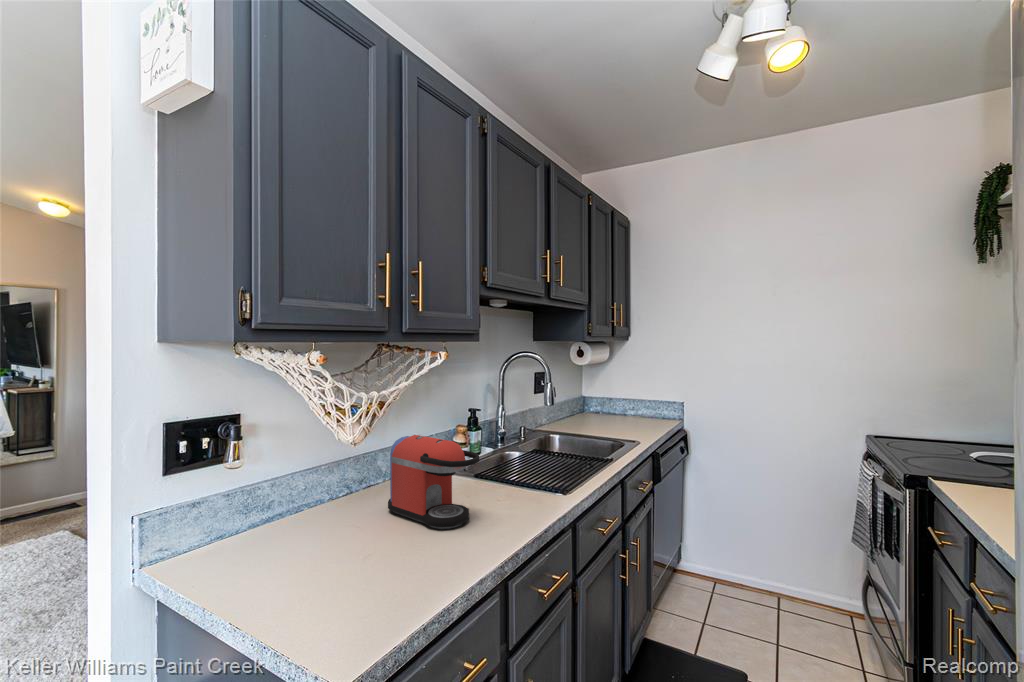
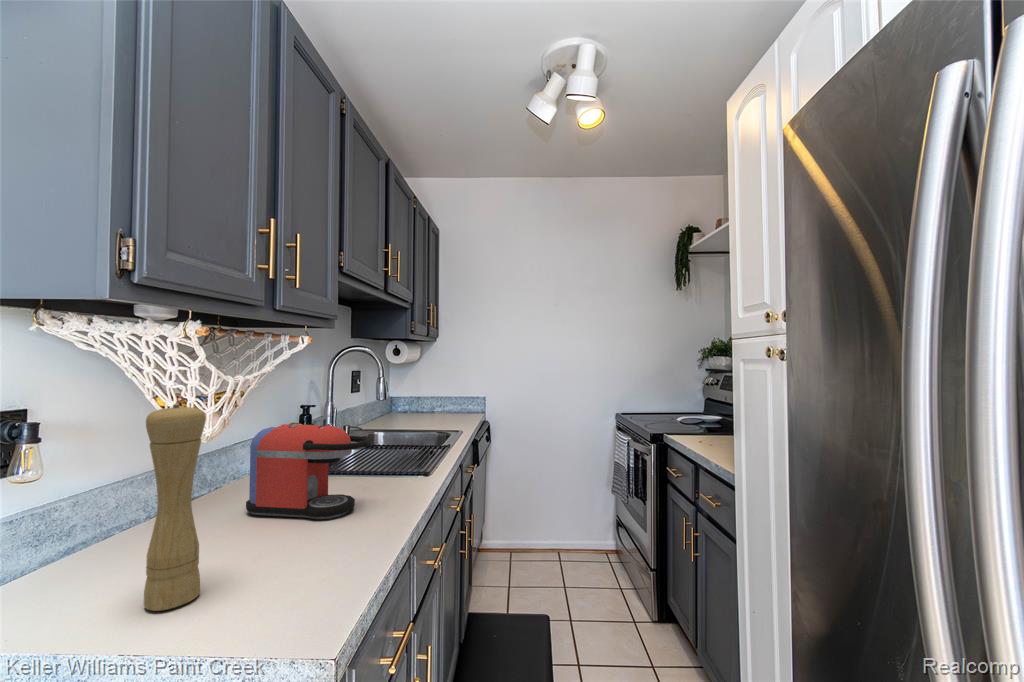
pepper mill: none [261,425,304,592] -> present [144,404,206,611]

